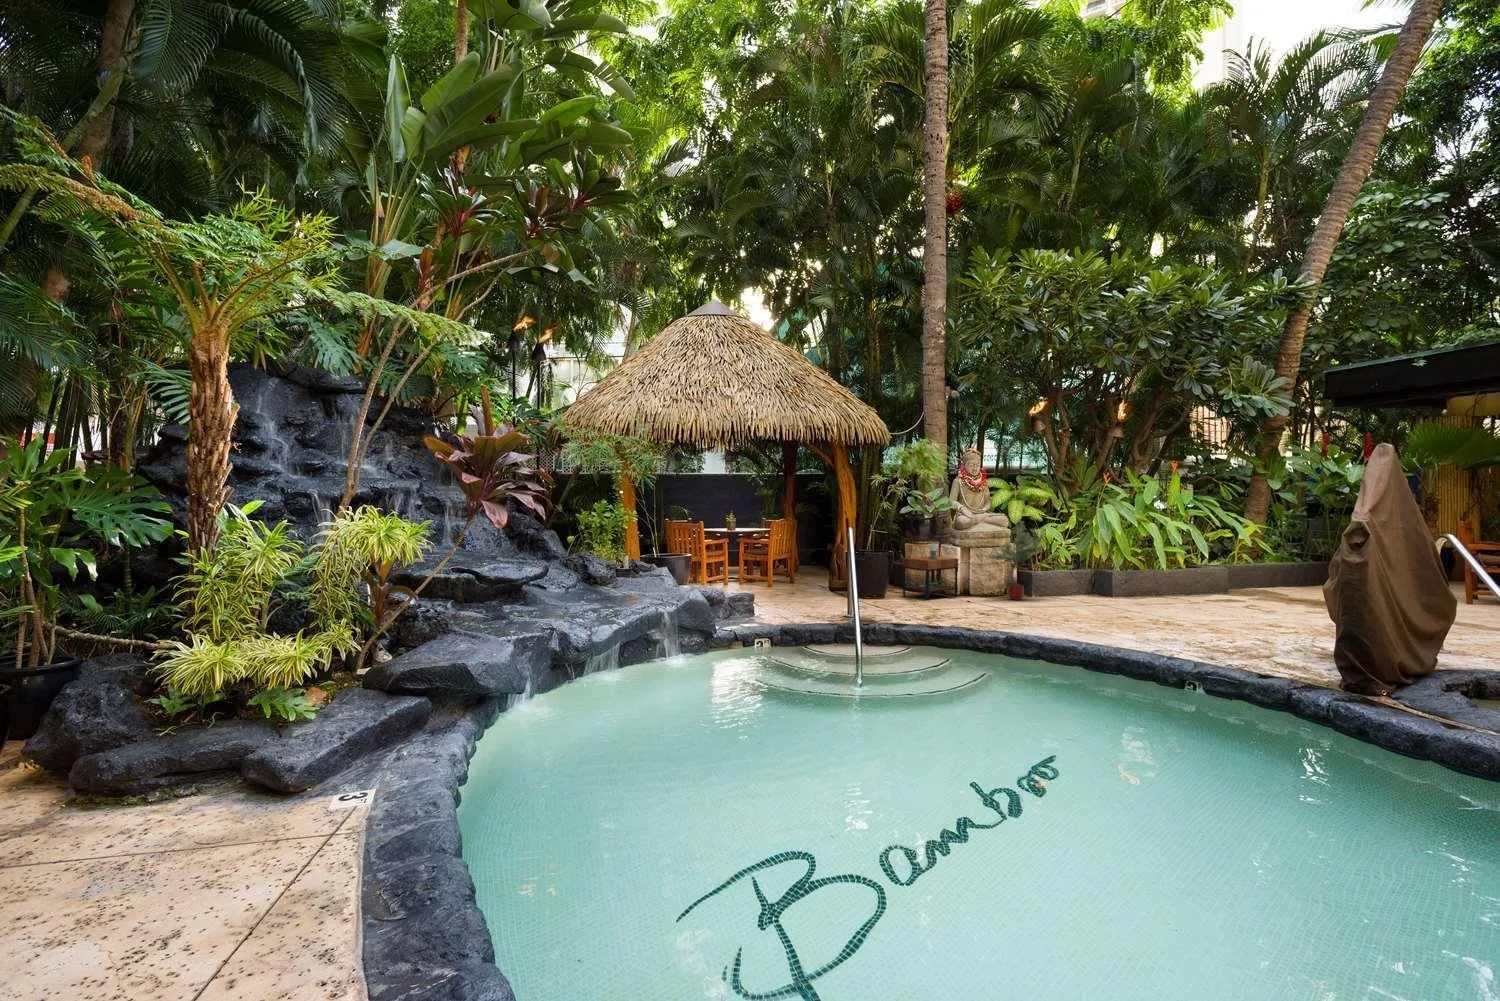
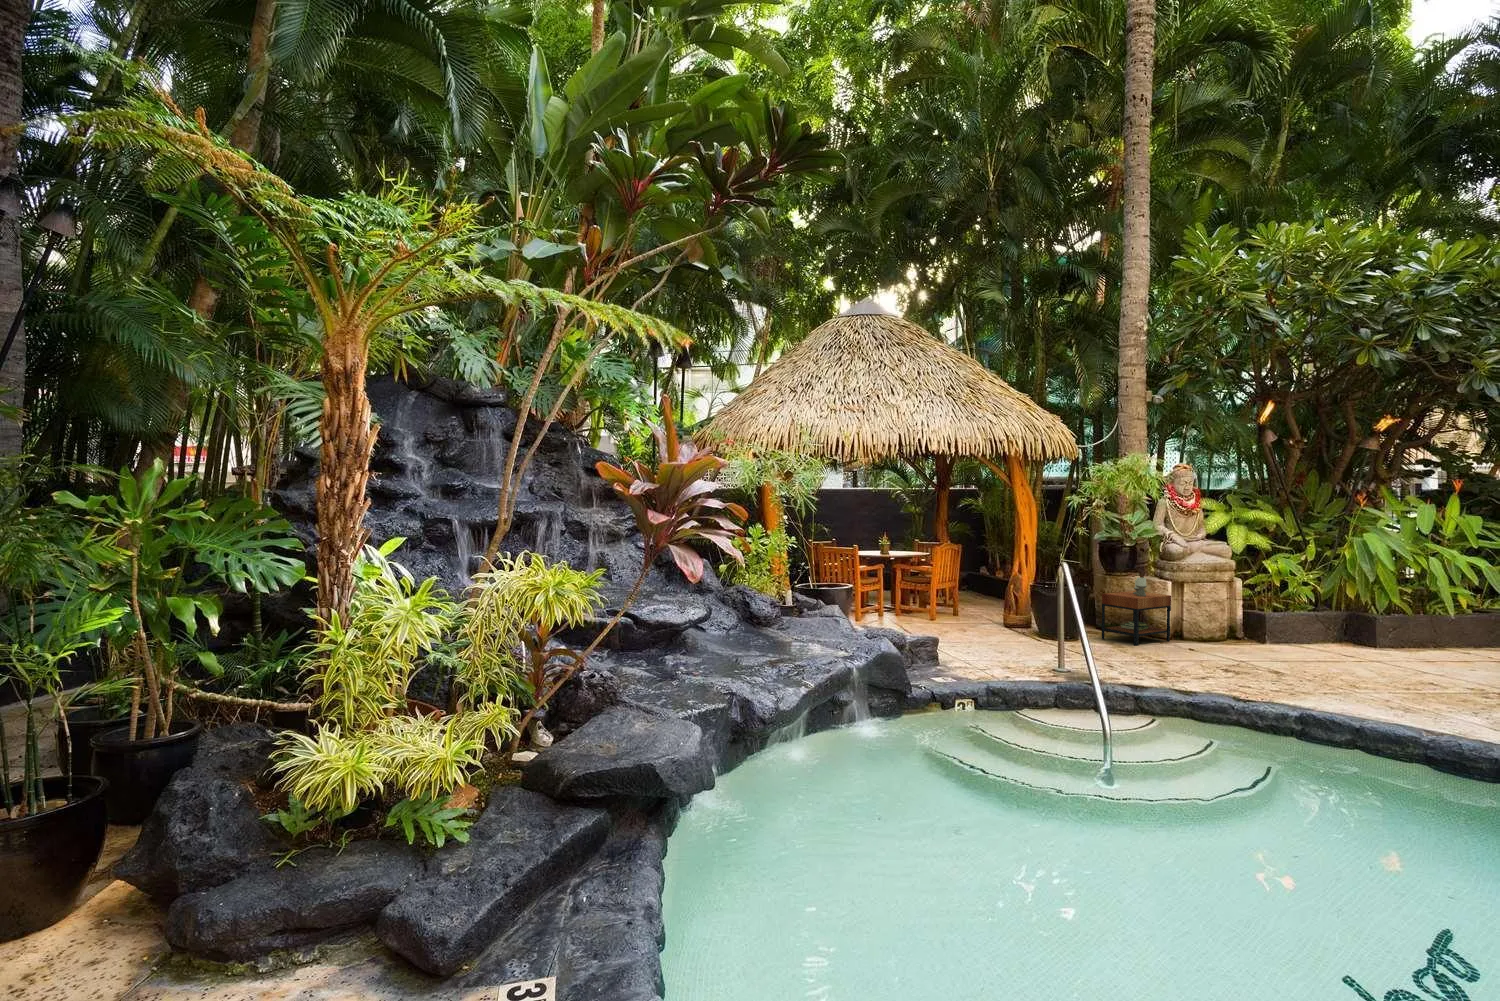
potted tree: present [987,520,1046,600] -> none [1209,551,1290,649]

